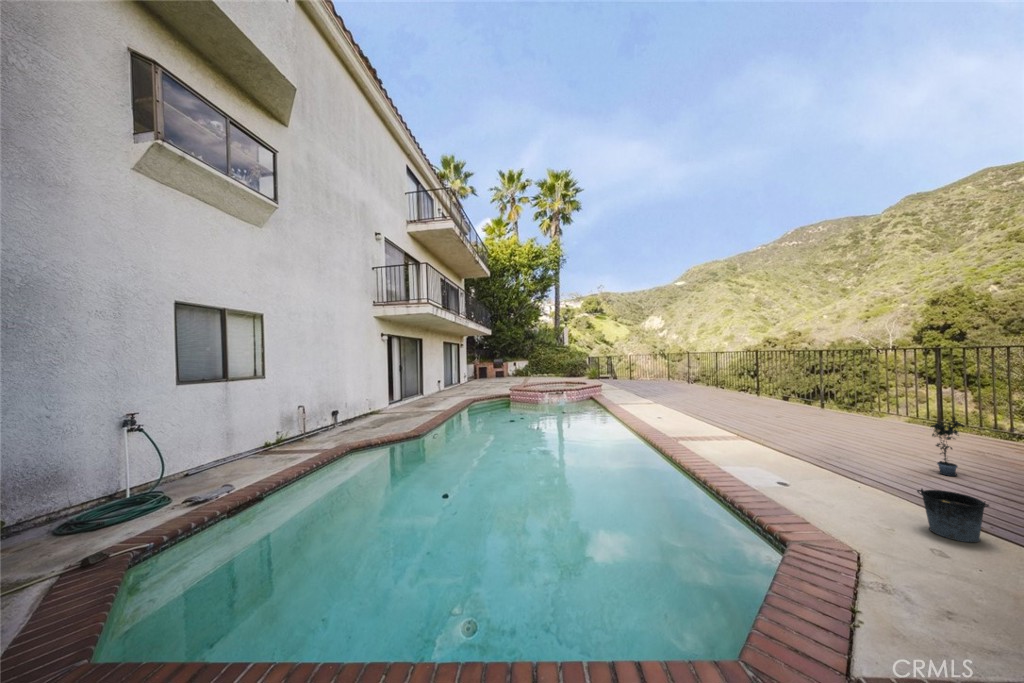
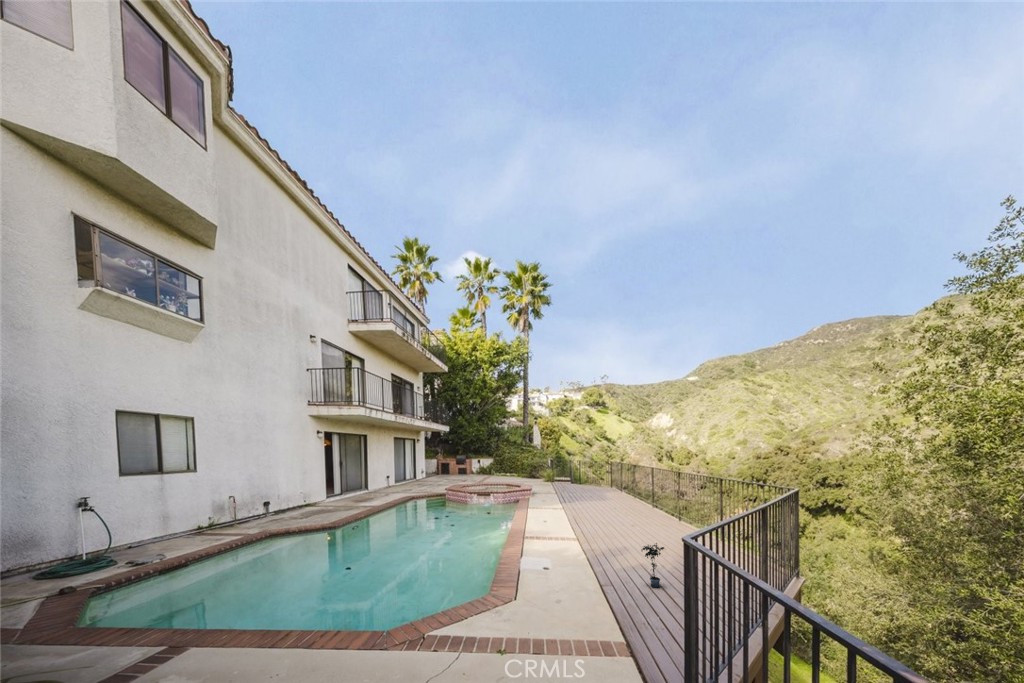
bucket: present [917,489,989,542] -> none [558,585,586,620]

